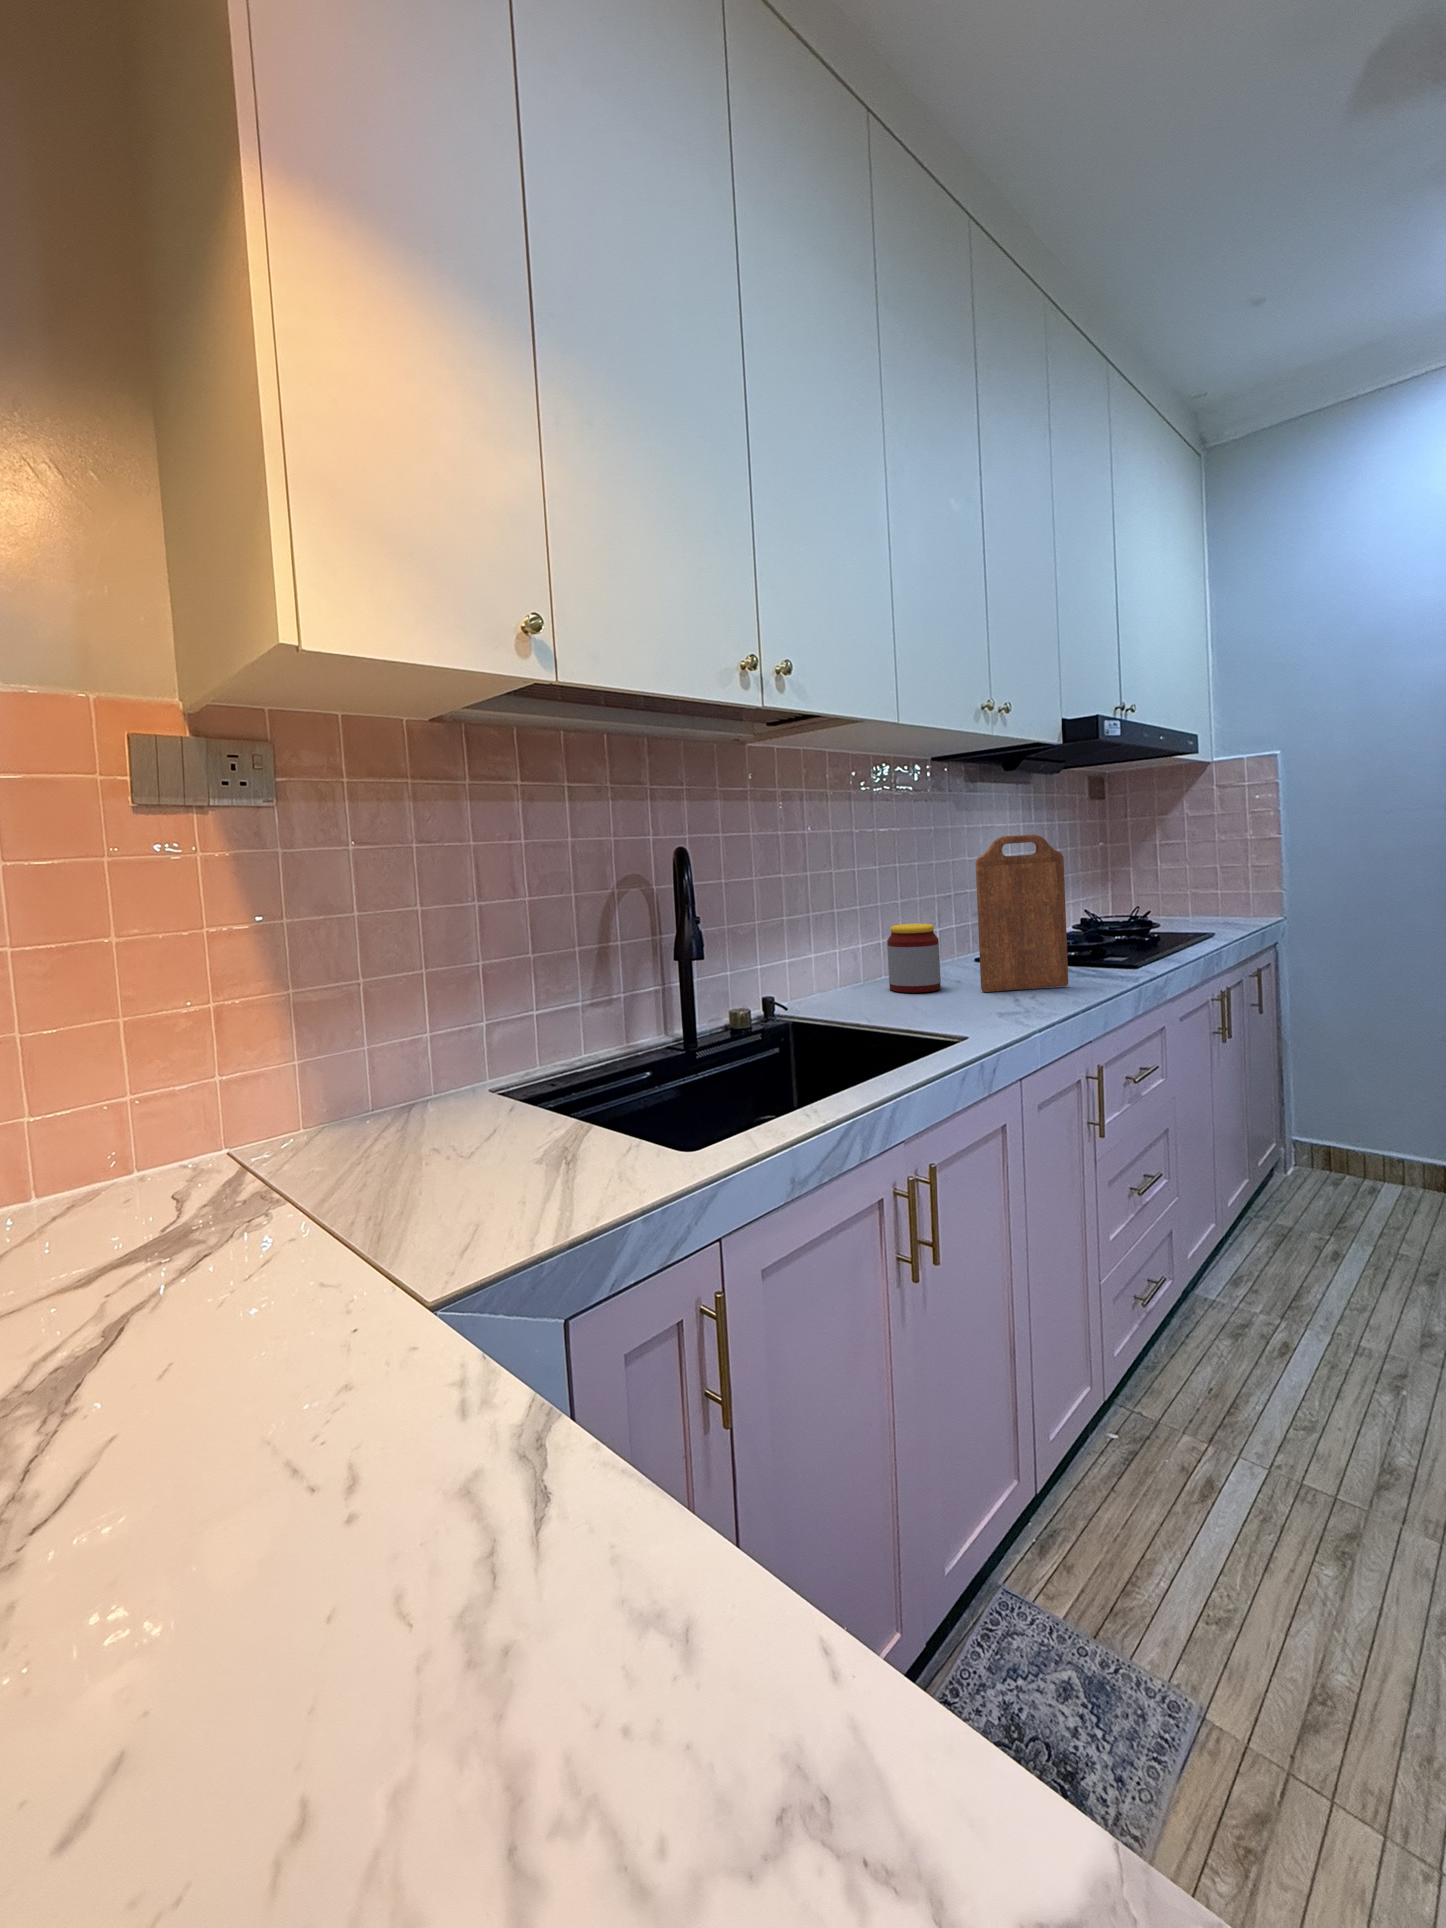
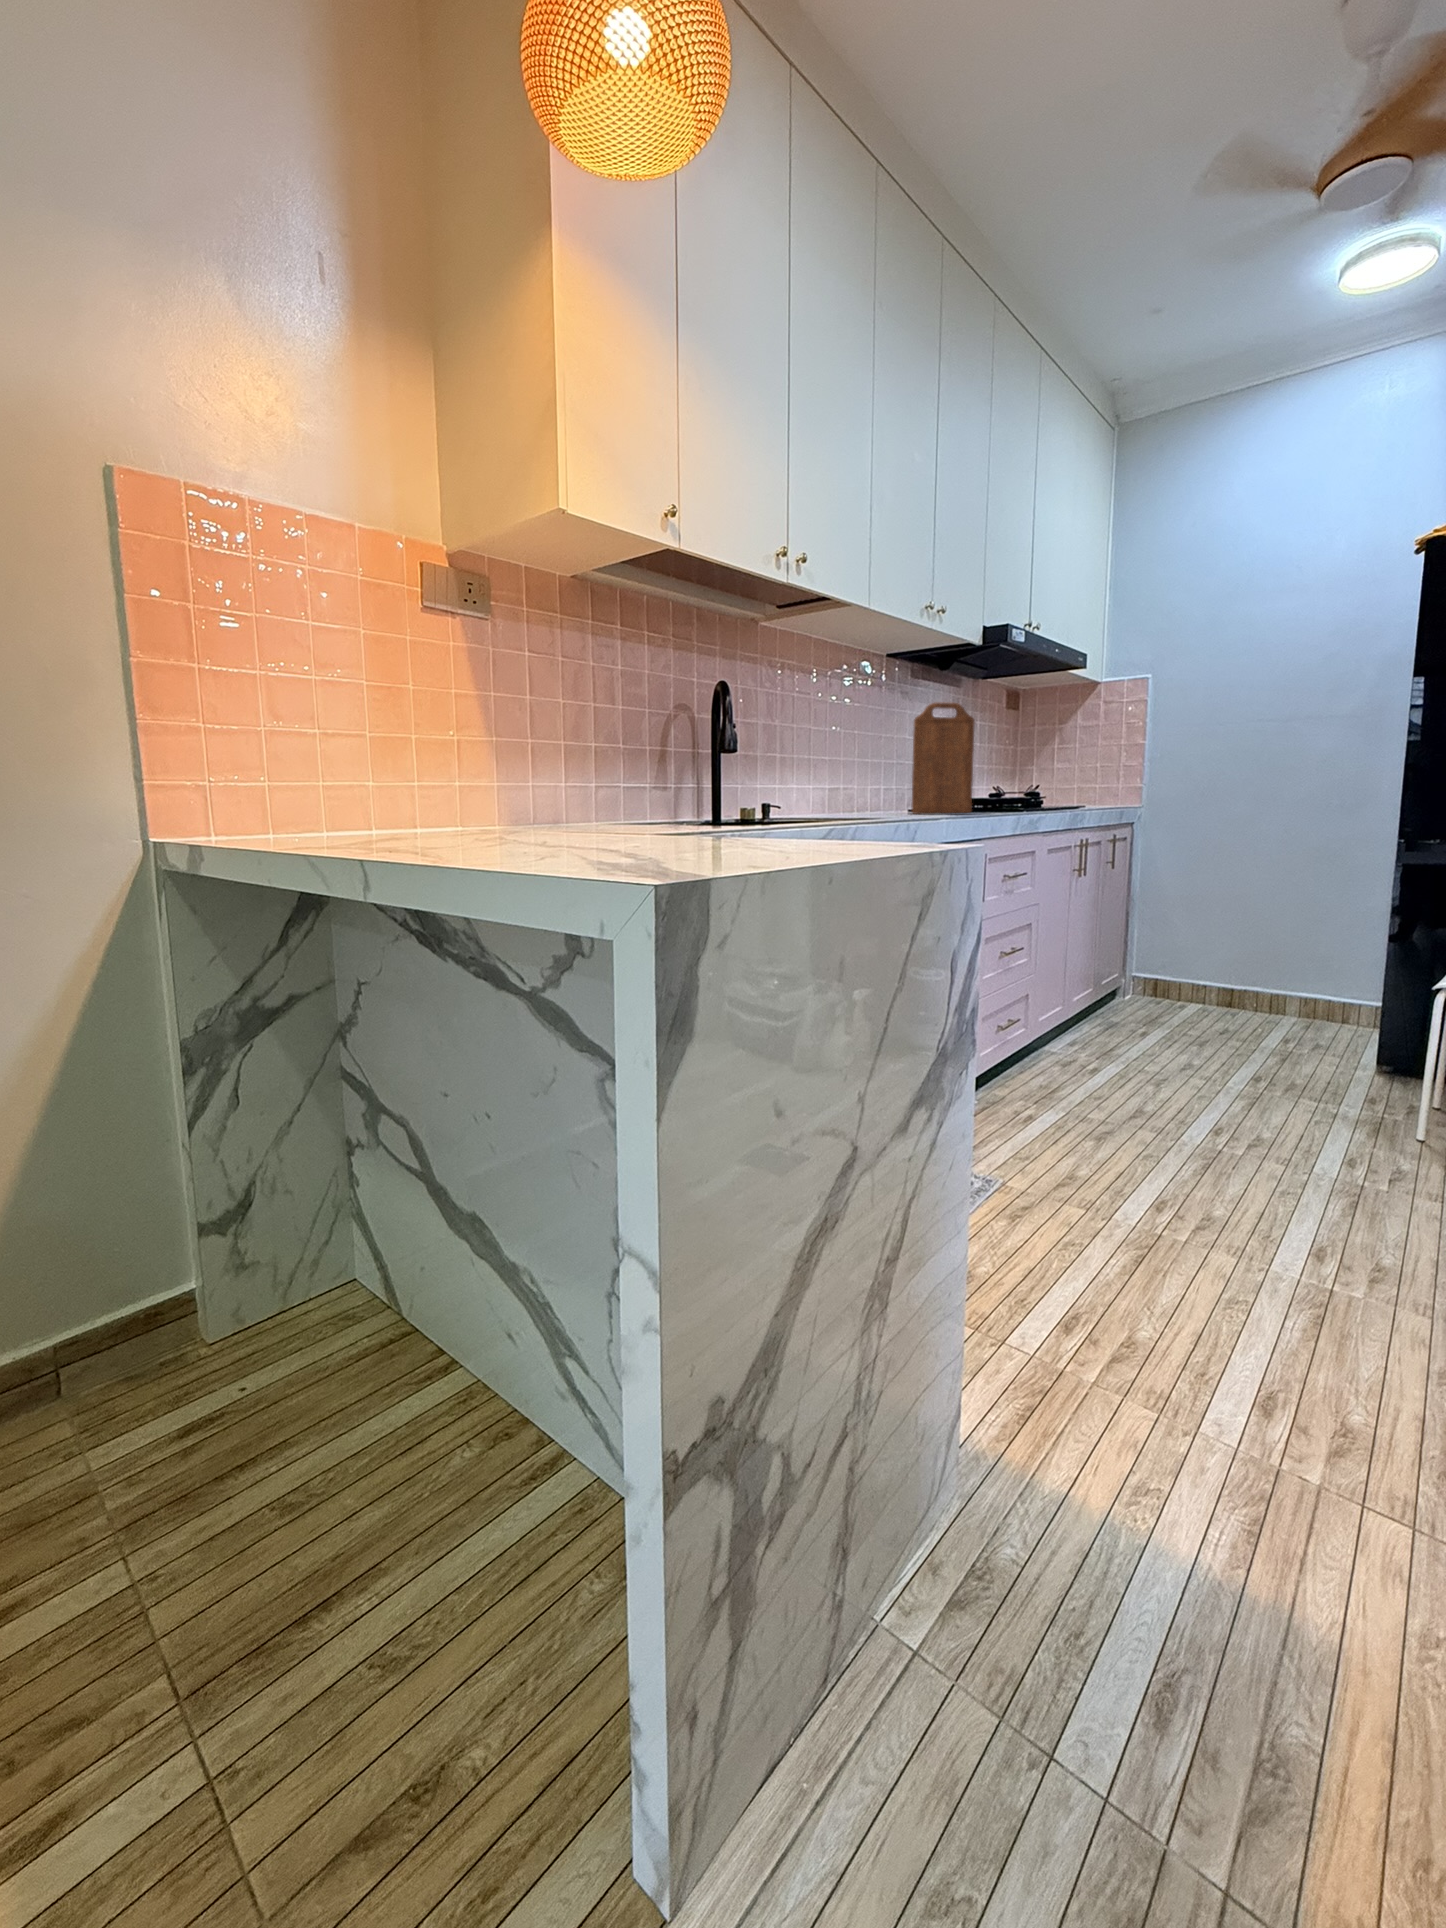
jar: present [887,924,941,993] -> none [847,766,884,813]

